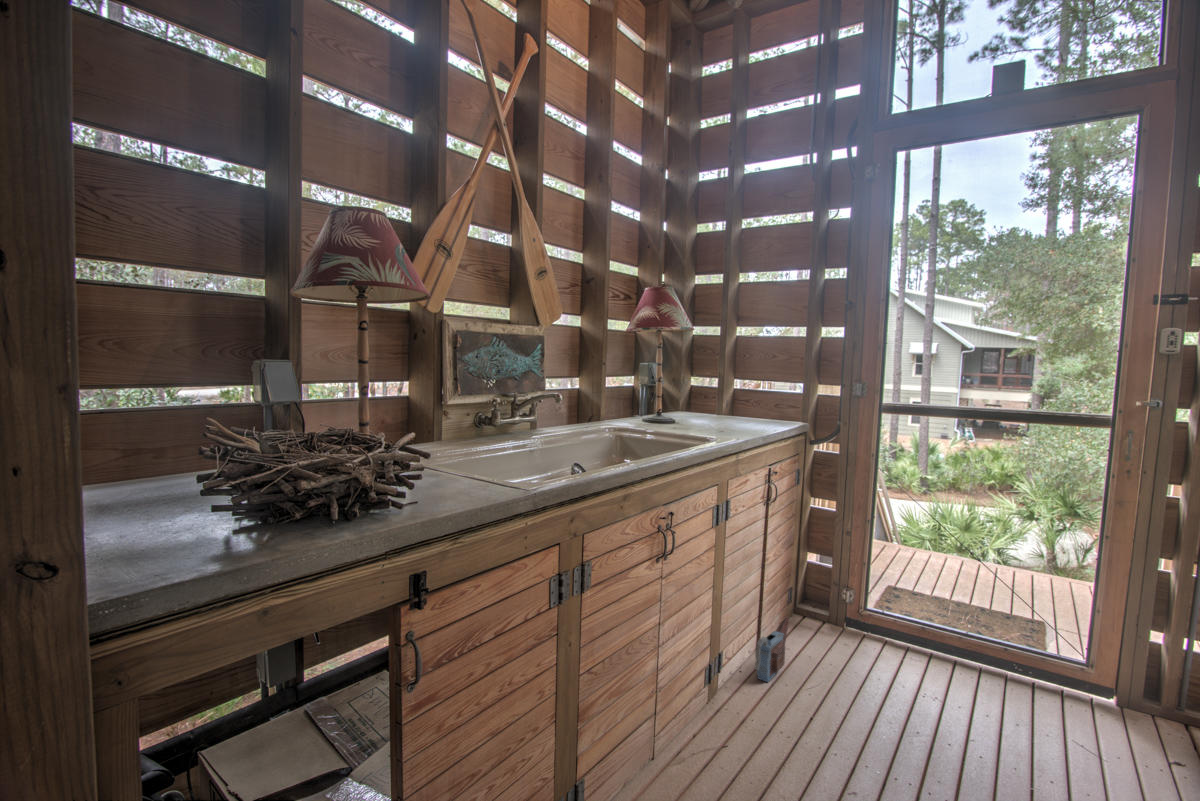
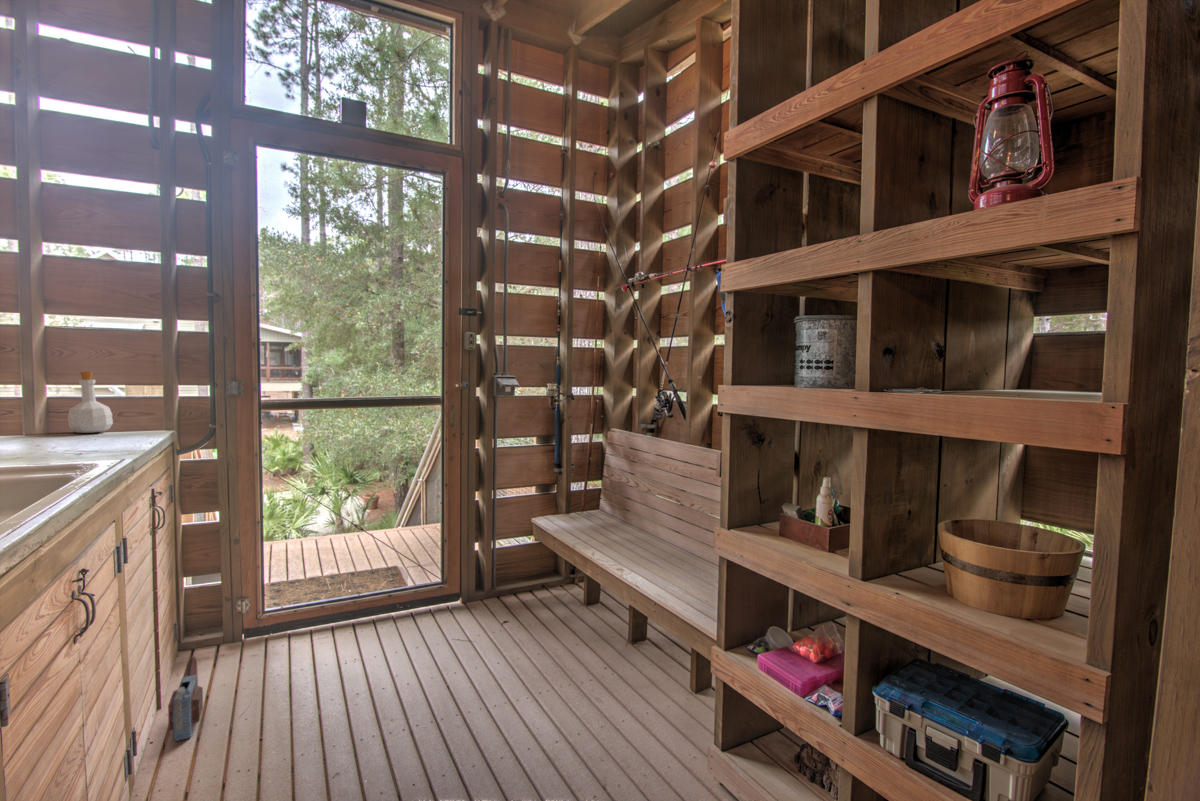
bottle: none [739,371,765,418] -> present [68,372,113,433]

